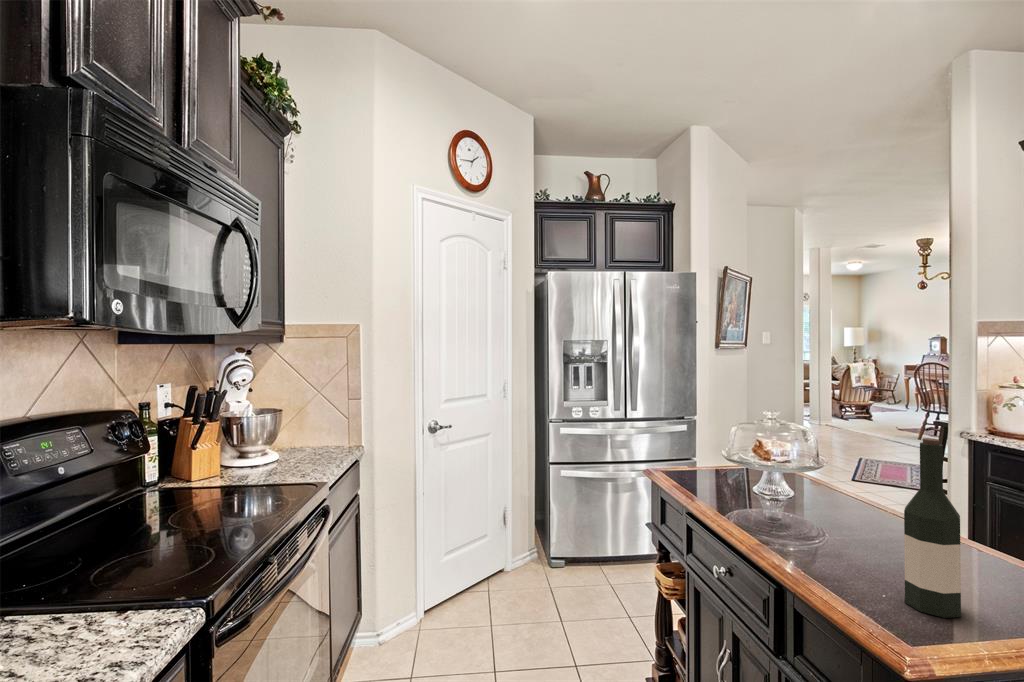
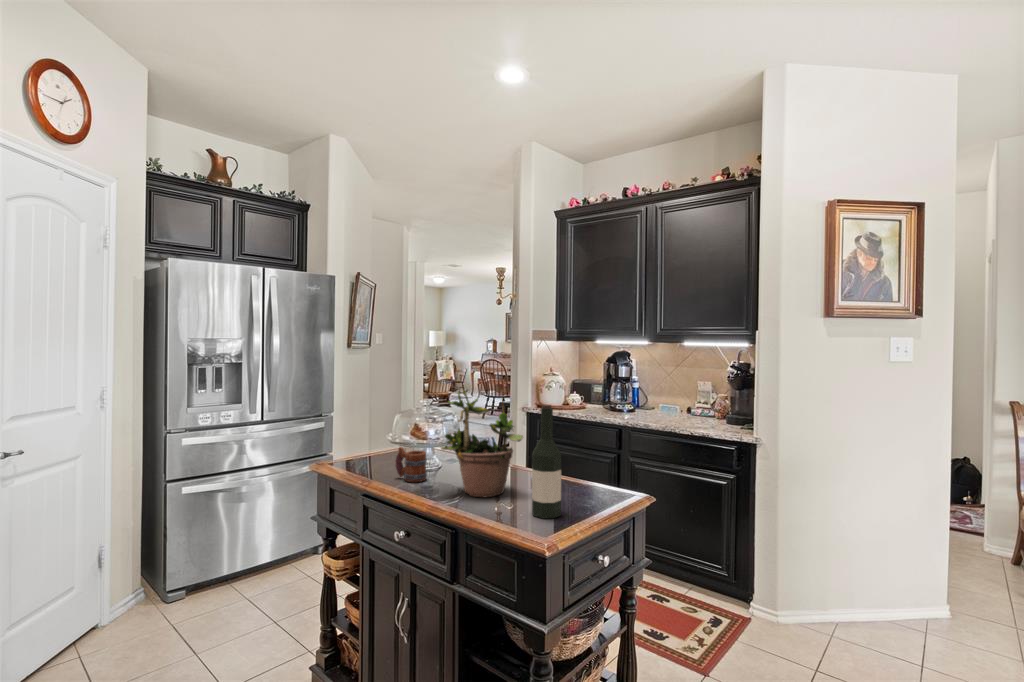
potted plant: none [771,395,901,556] -> present [441,391,523,497]
mug: none [725,466,764,512] -> present [396,447,427,482]

